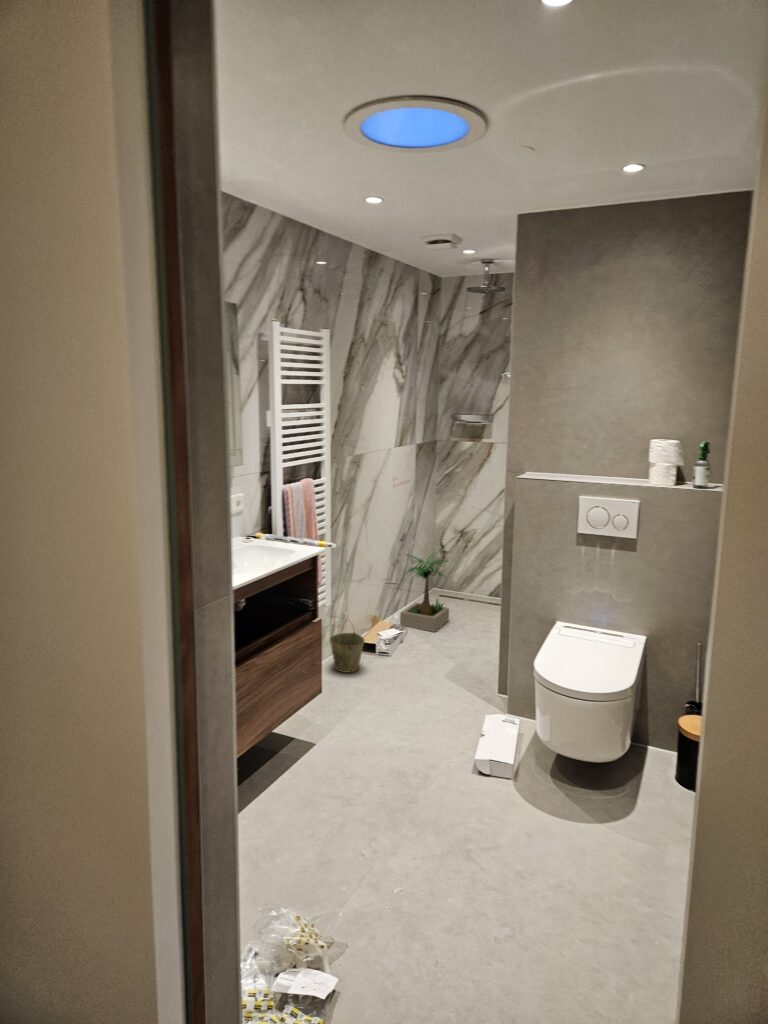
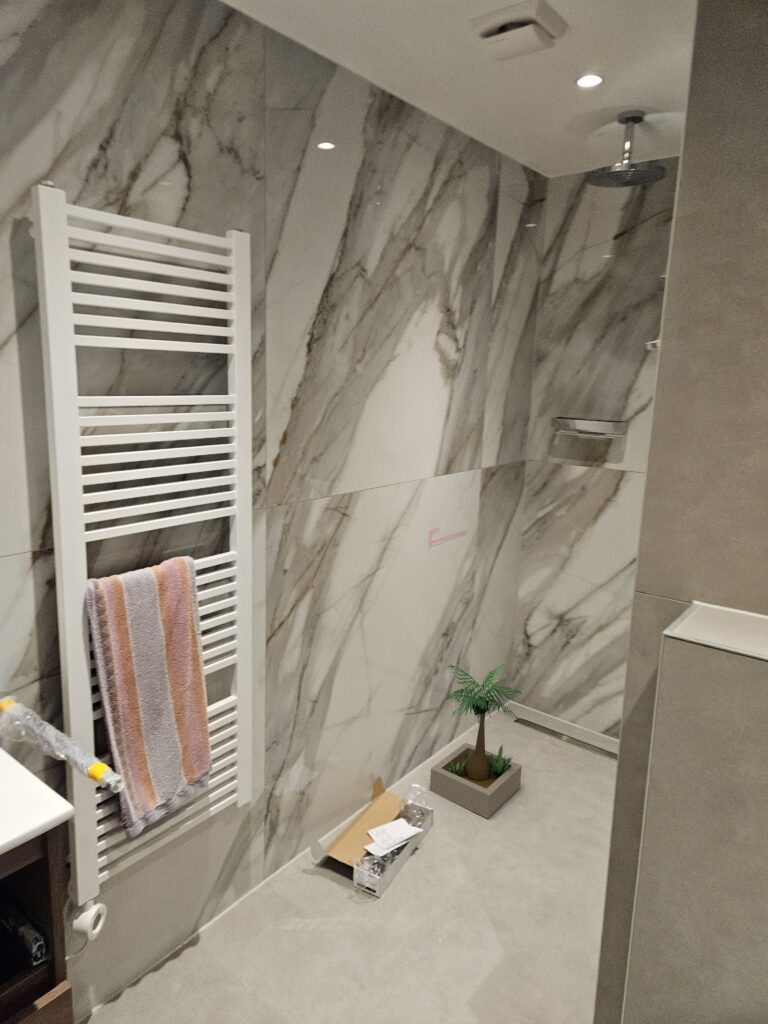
bucket: present [330,632,365,673] -> none [251,829,321,939]

